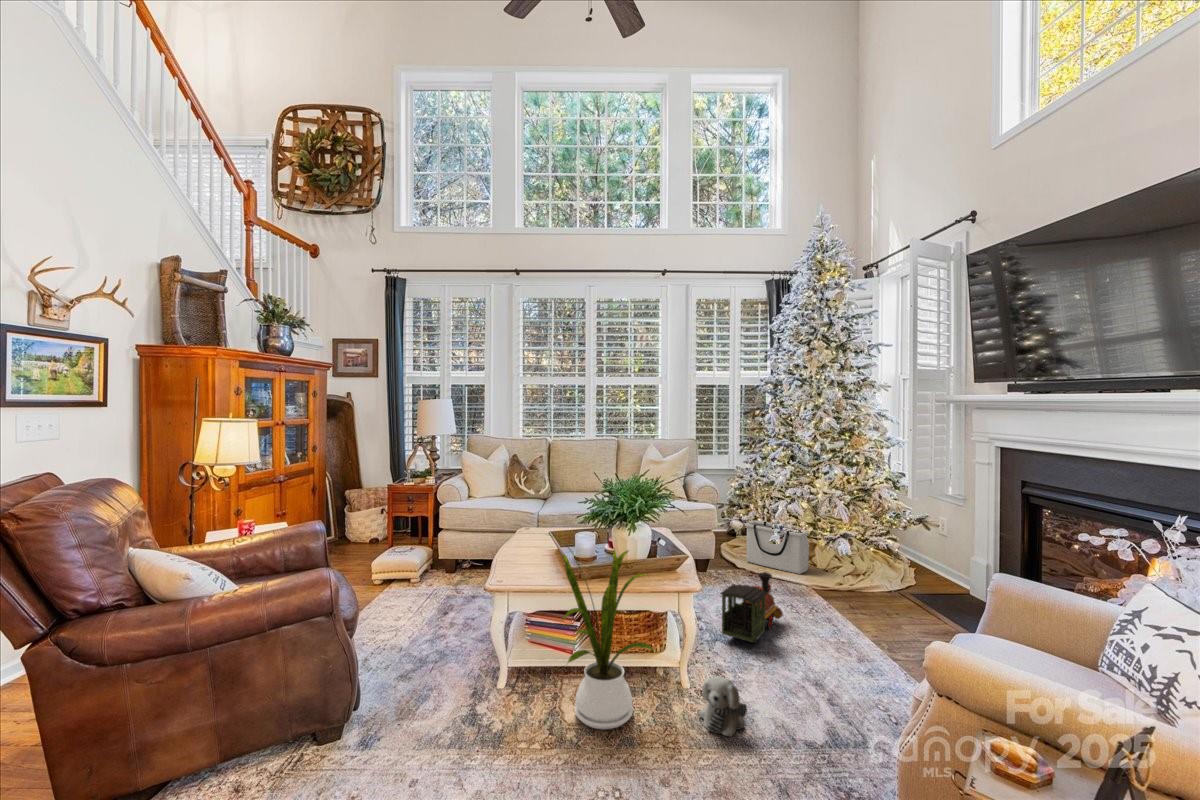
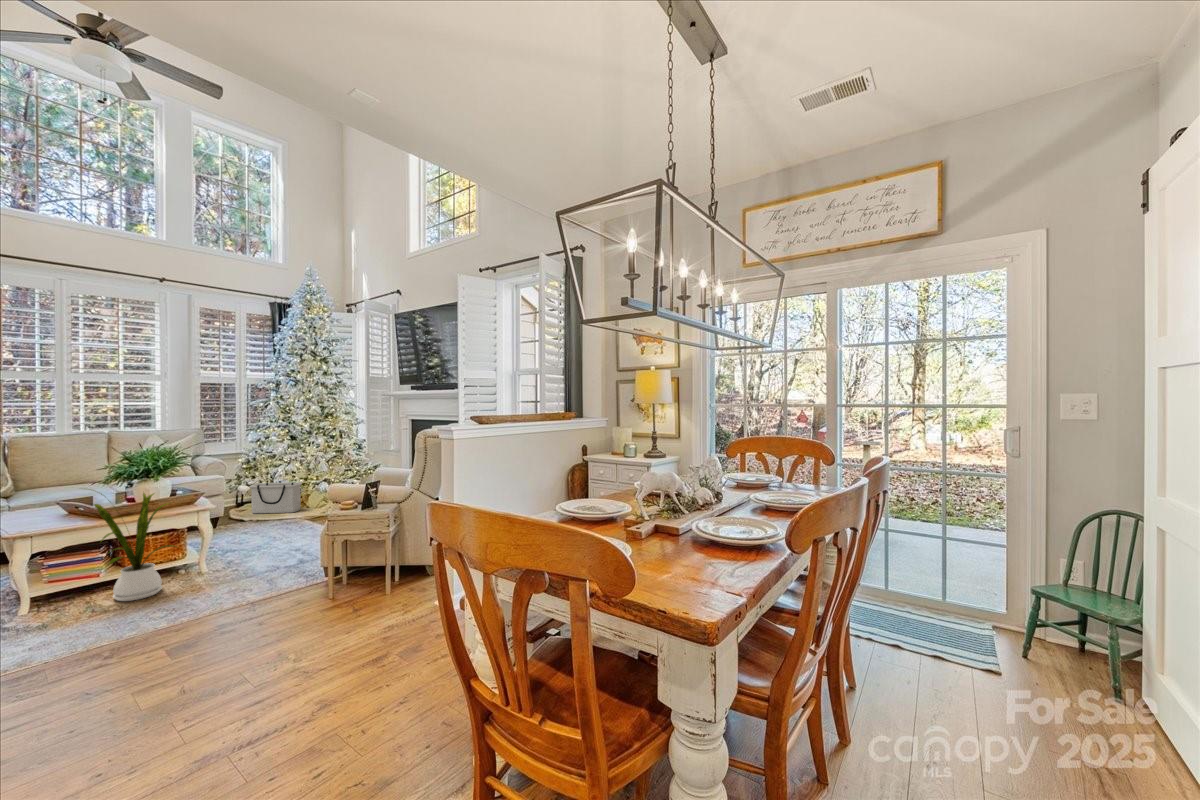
toy train: present [720,572,783,643] -> none [227,506,275,548]
plush toy: present [700,676,747,737] -> none [213,551,245,581]

